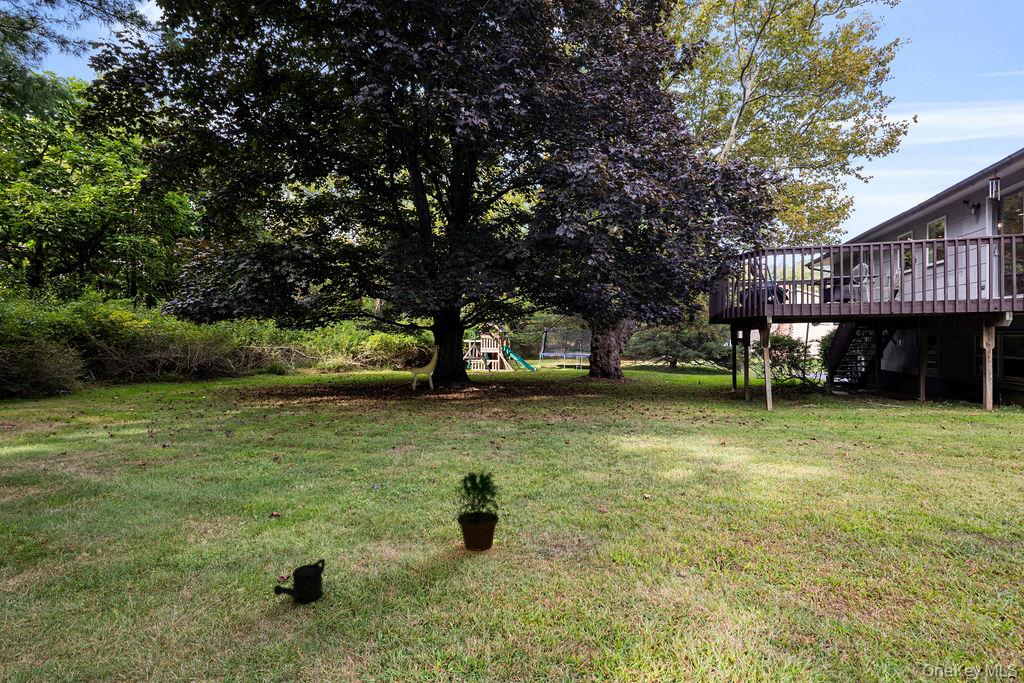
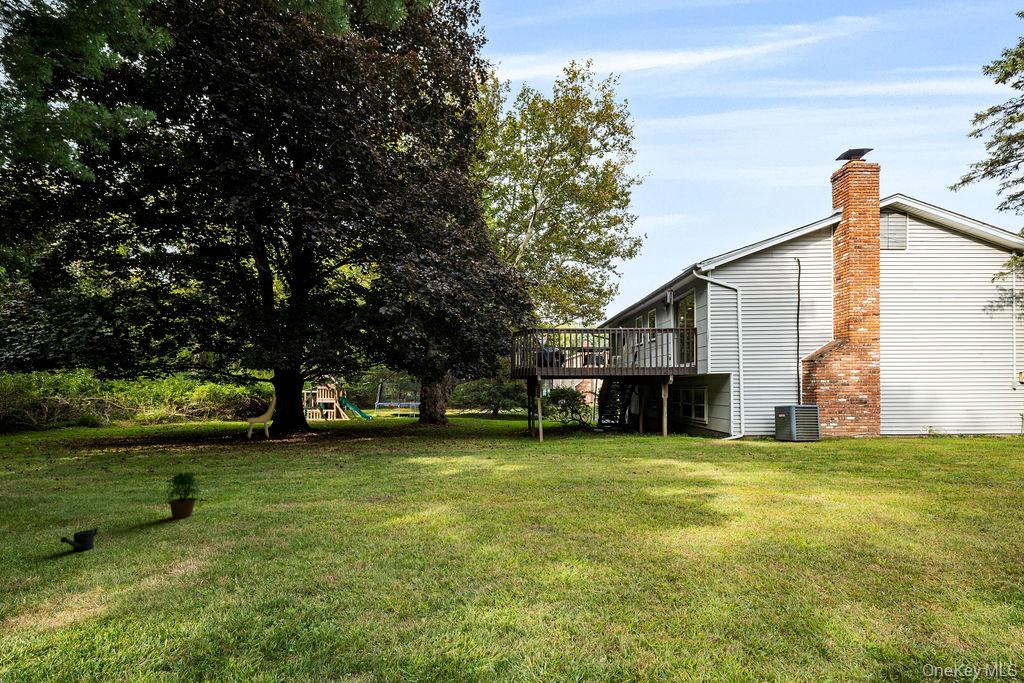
potted plant: present [453,472,503,551] -> present [165,472,199,519]
watering can: present [274,559,325,603] -> present [61,528,97,551]

